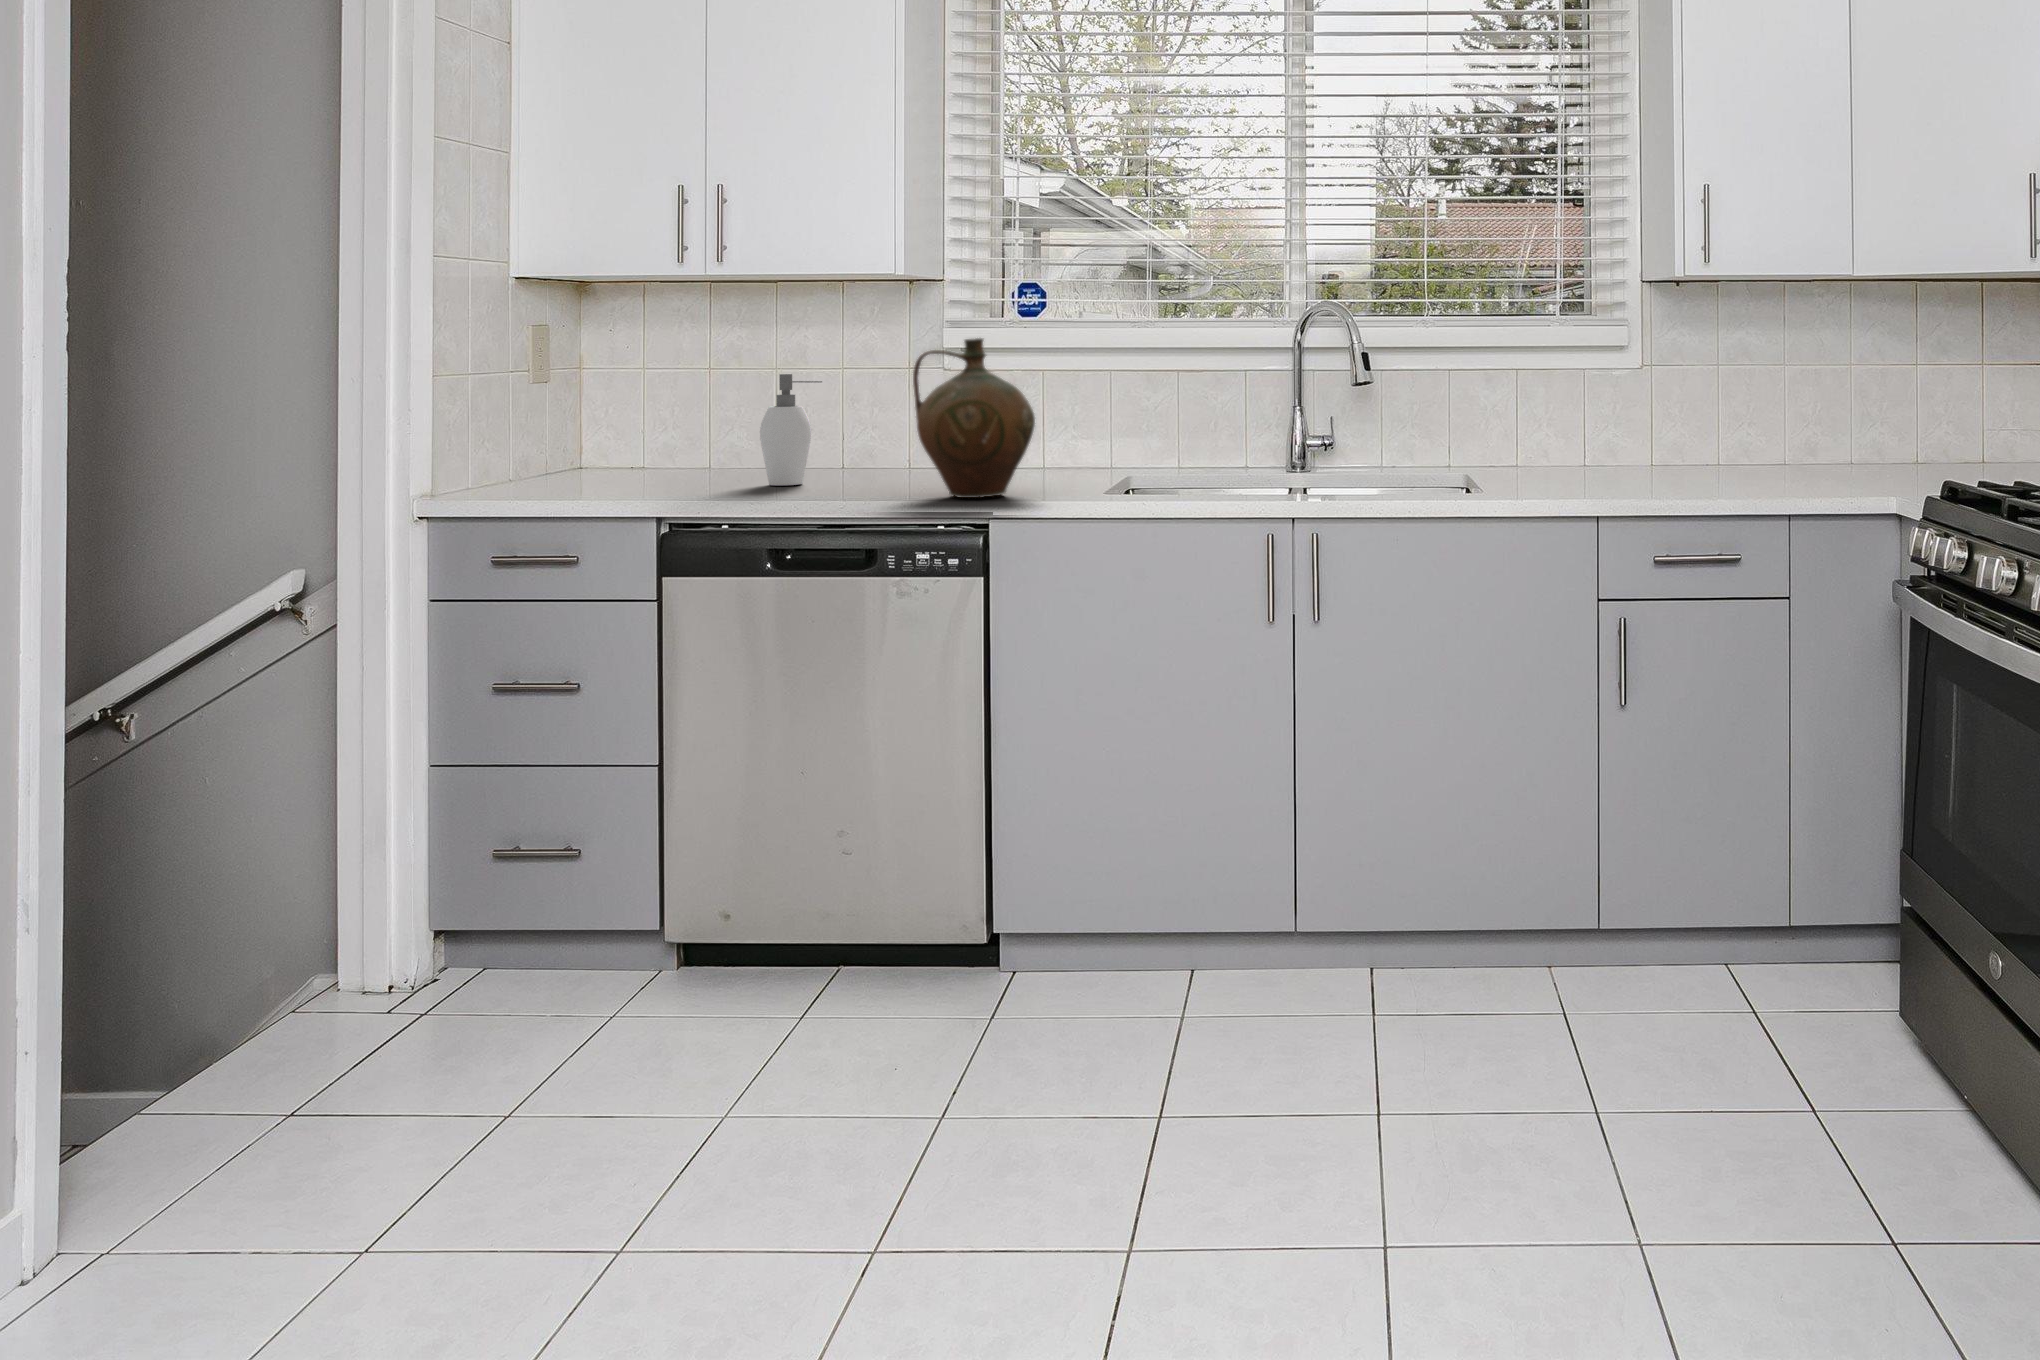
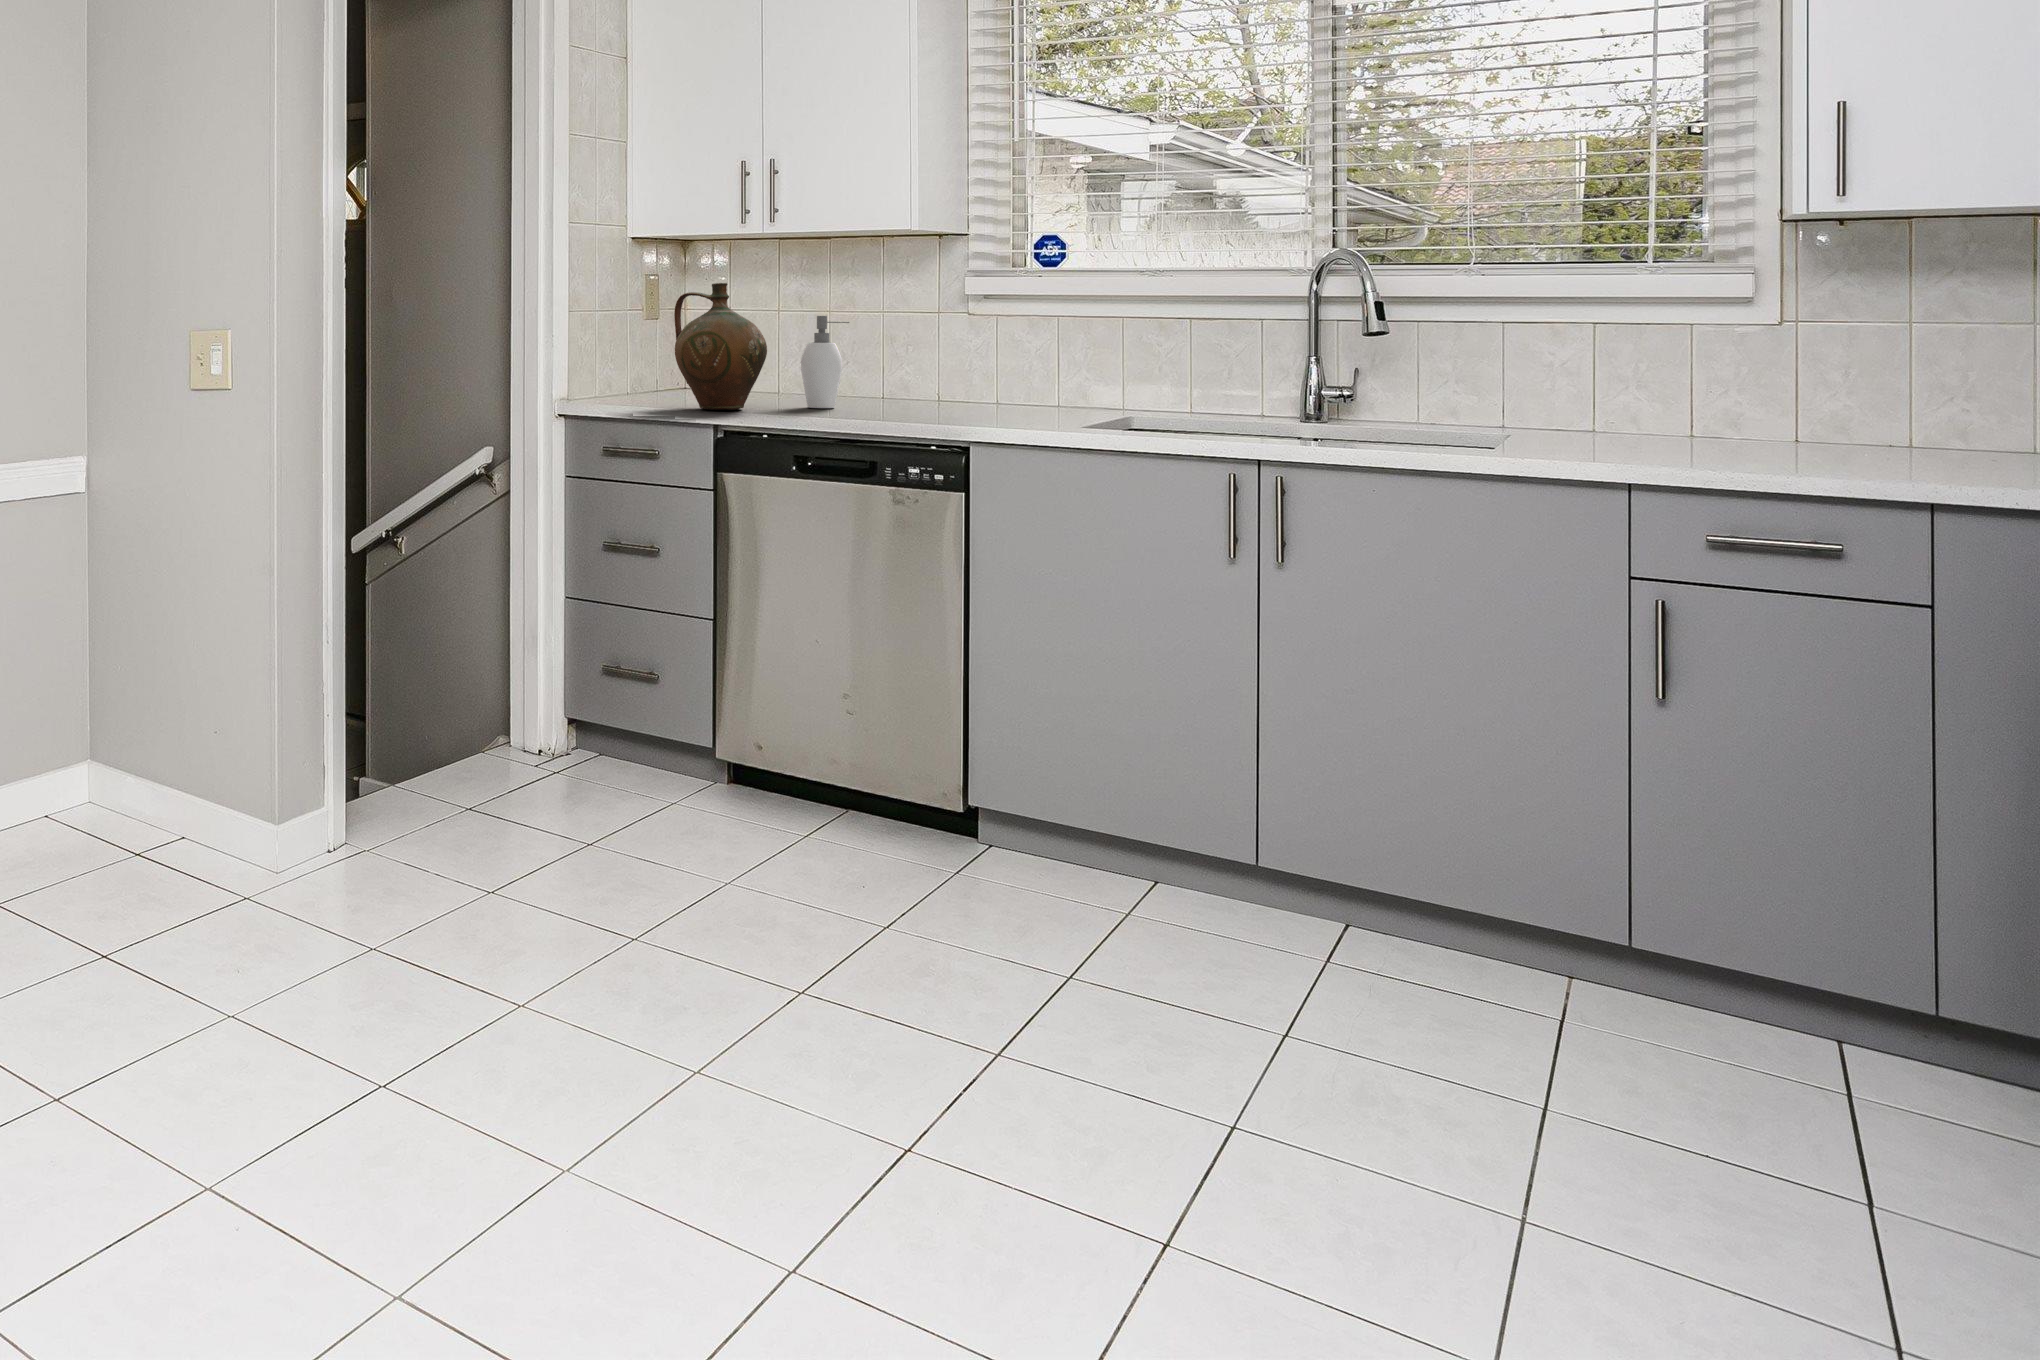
ceramic jug: present [913,338,1035,498] -> present [674,283,767,410]

